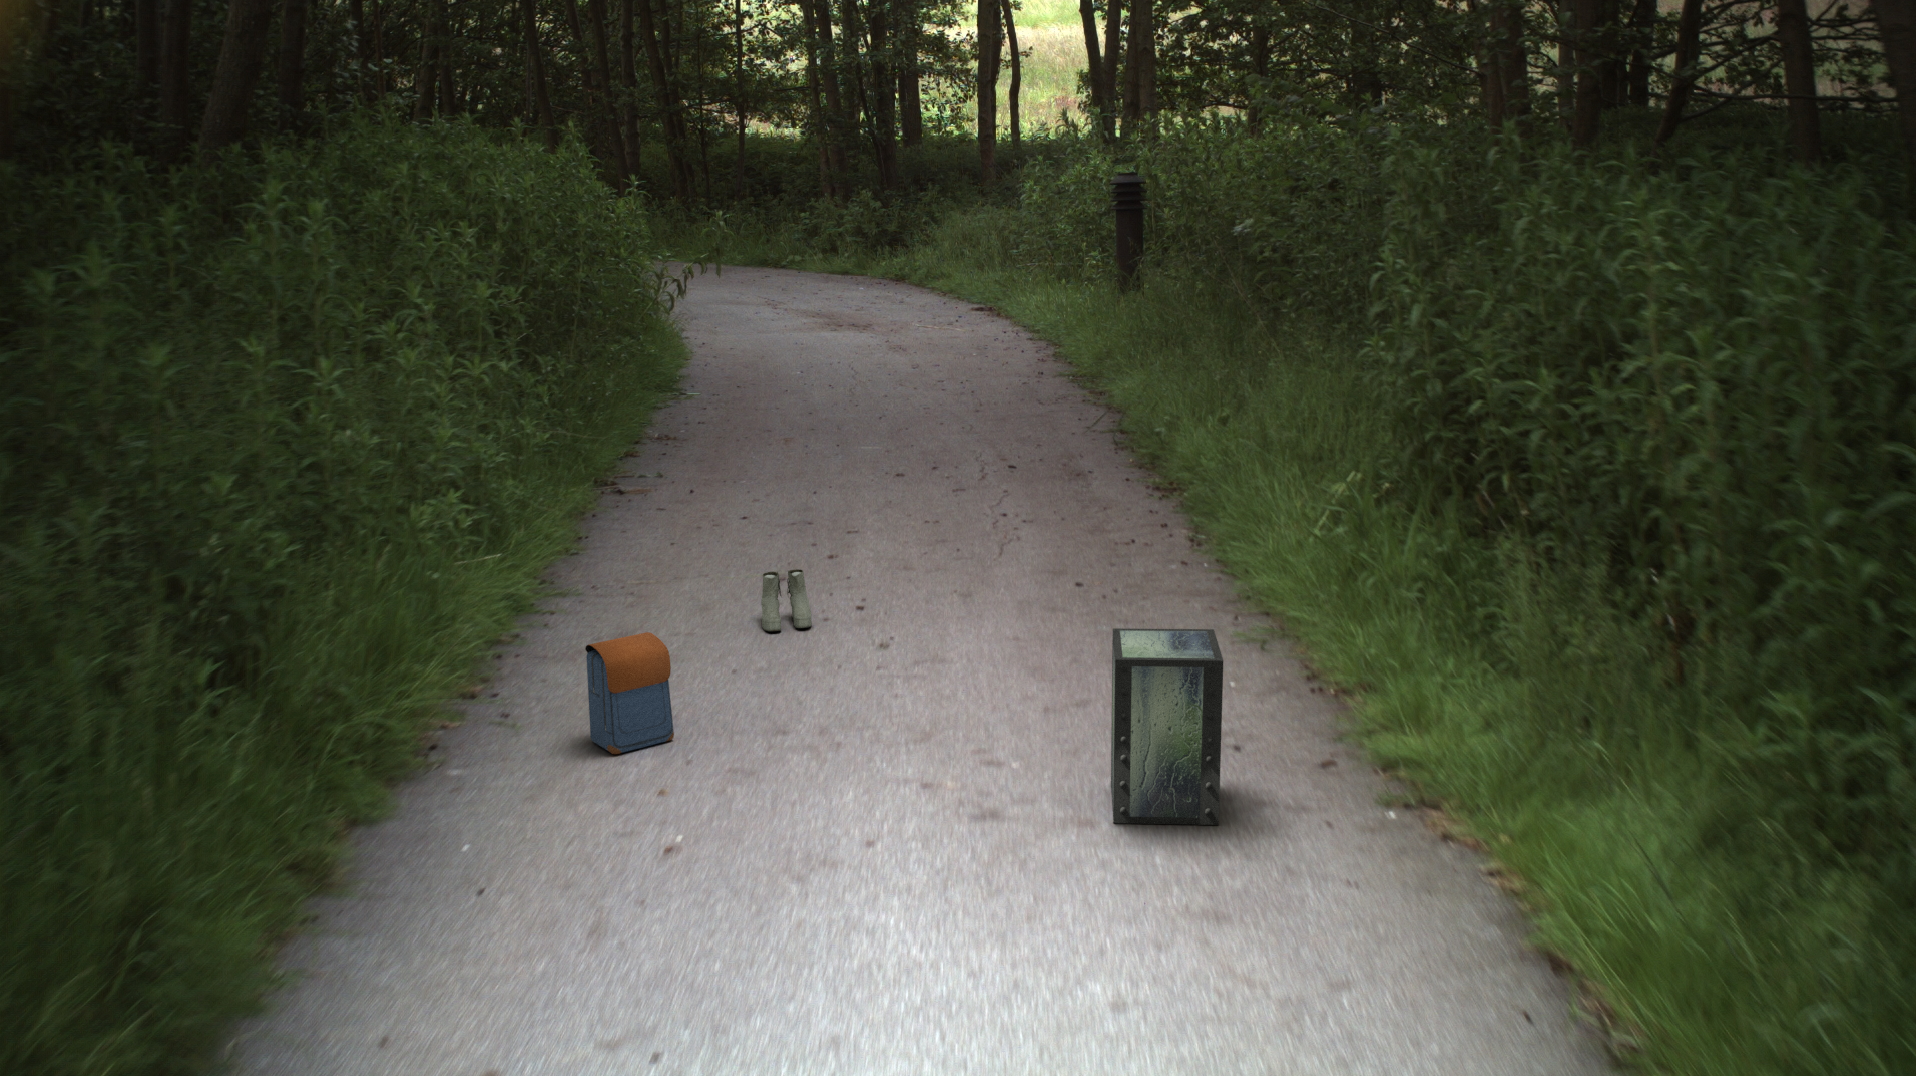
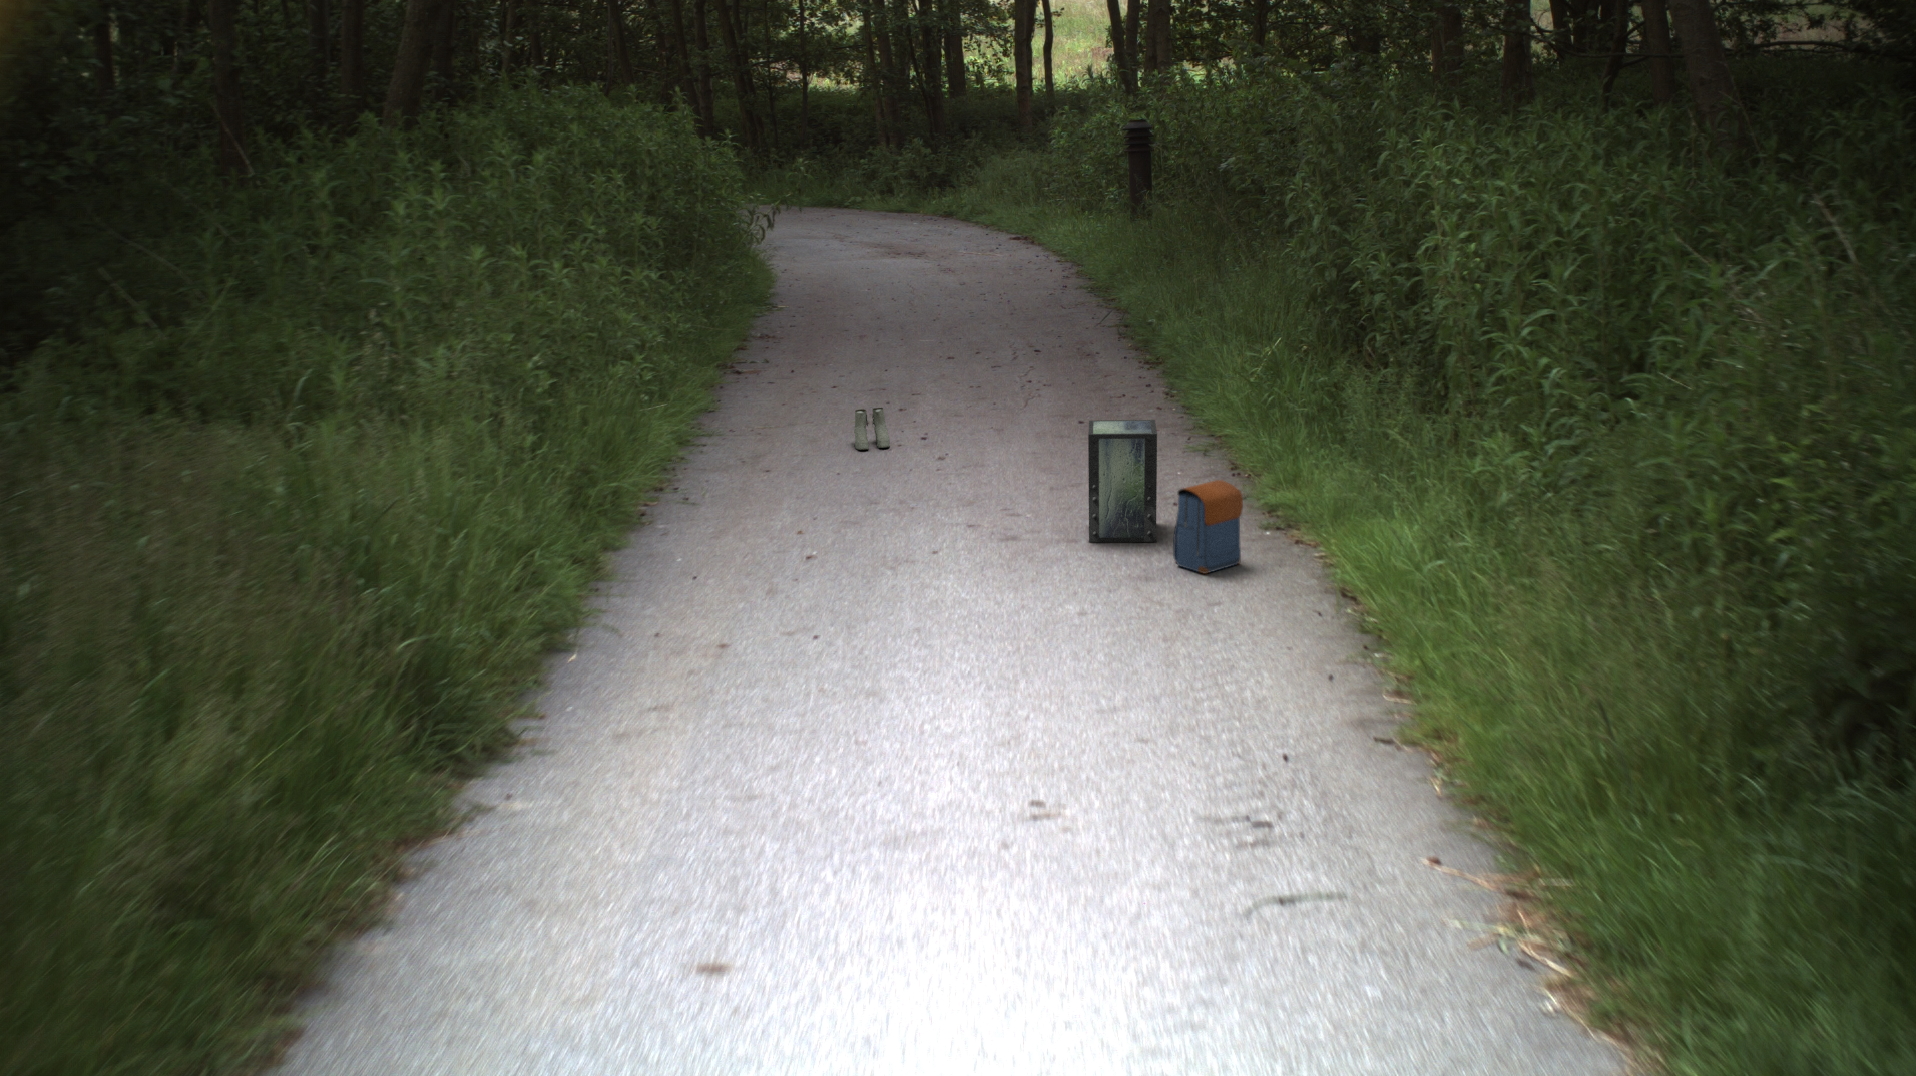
backpack: present [585,632,674,754] -> present [1173,480,1243,574]

